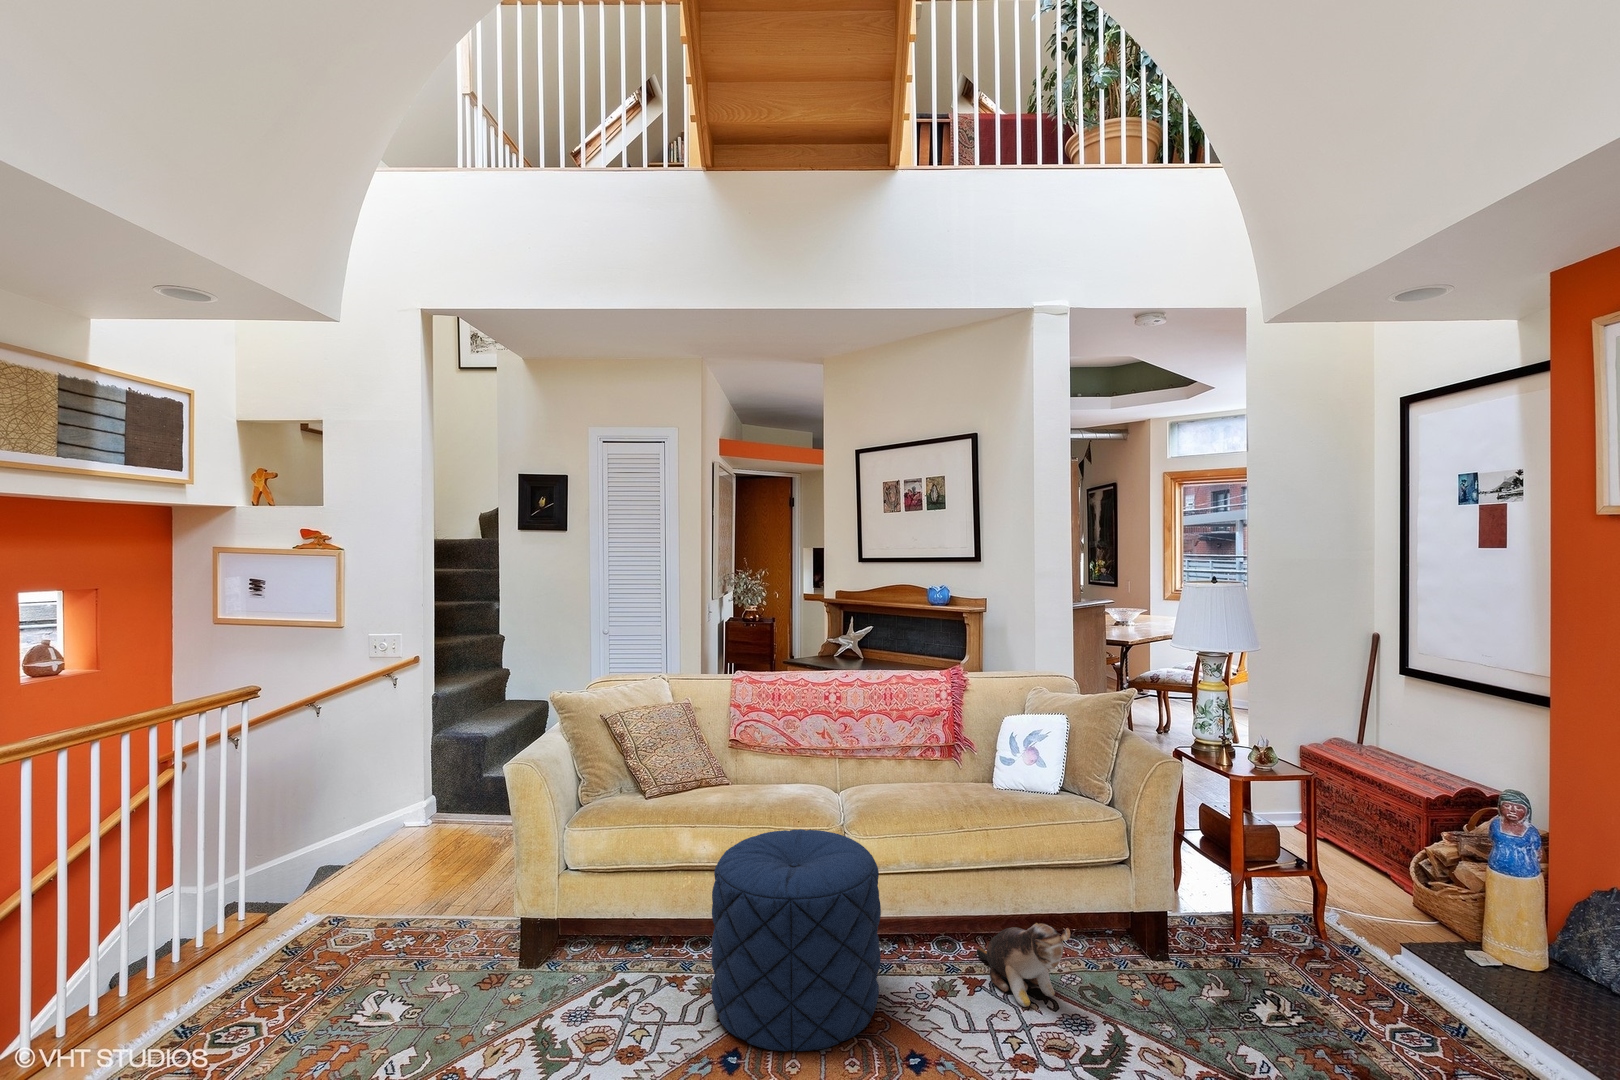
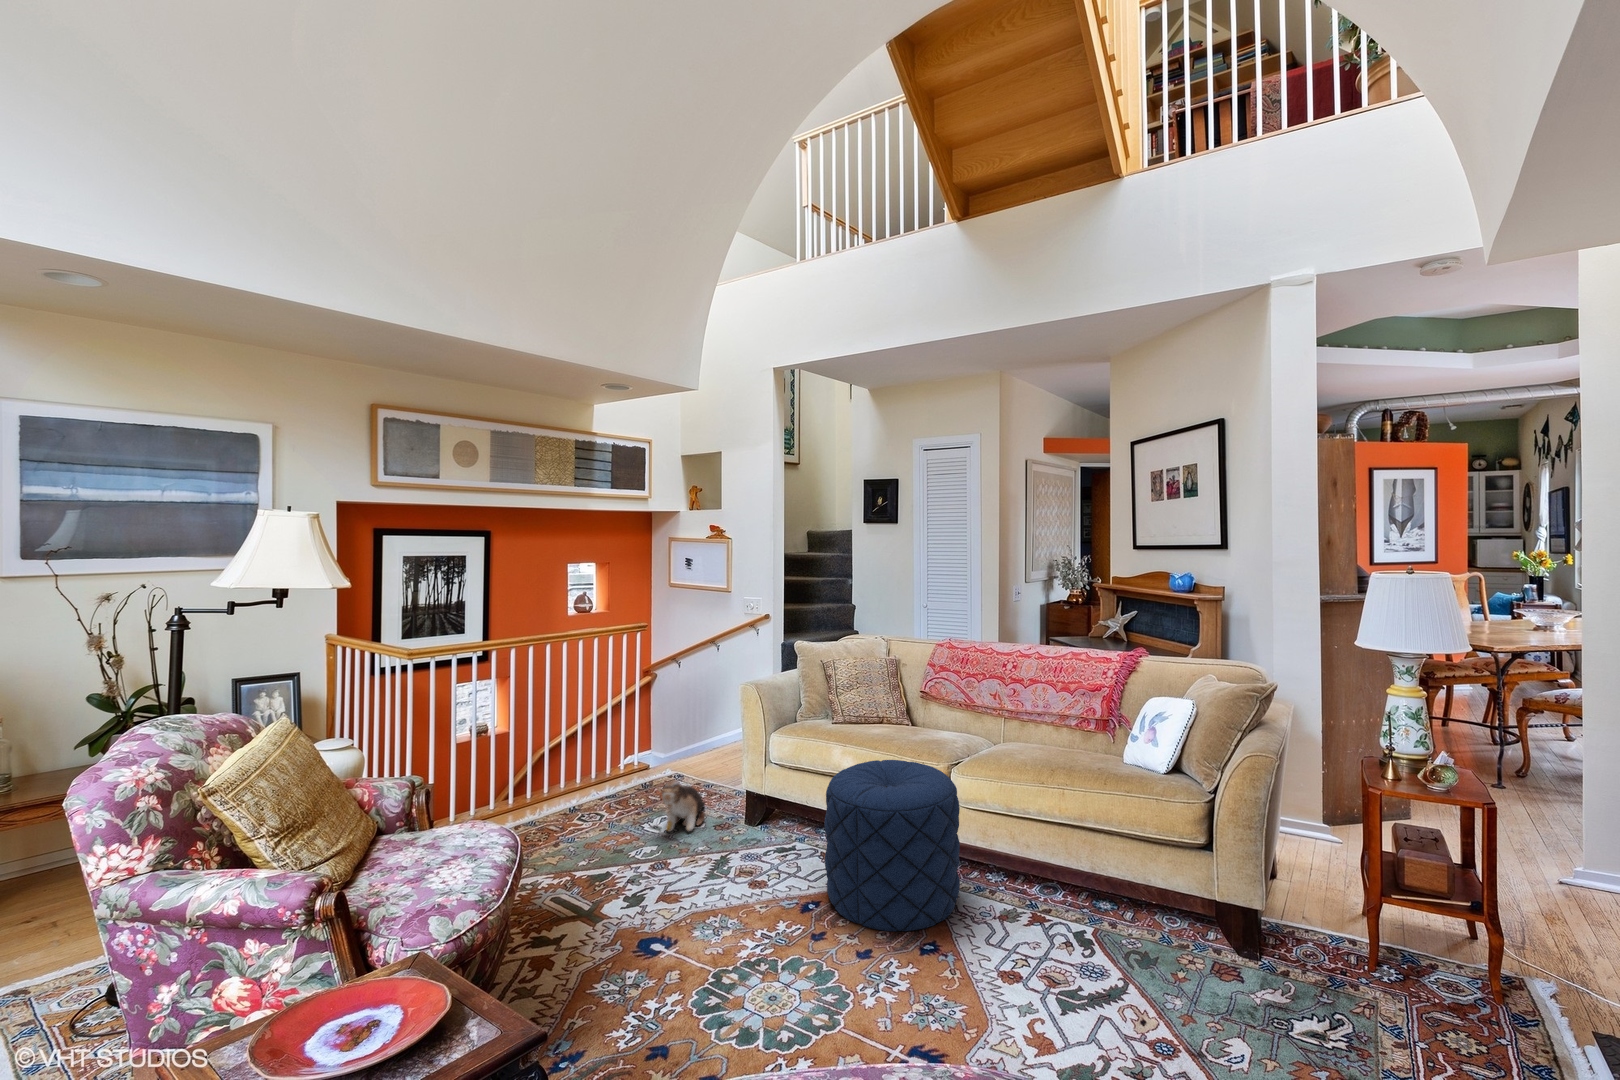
plush toy: present [977,923,1070,1007] -> present [658,781,705,831]

